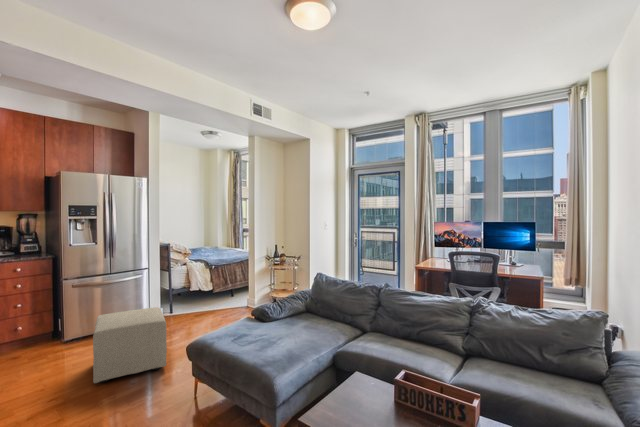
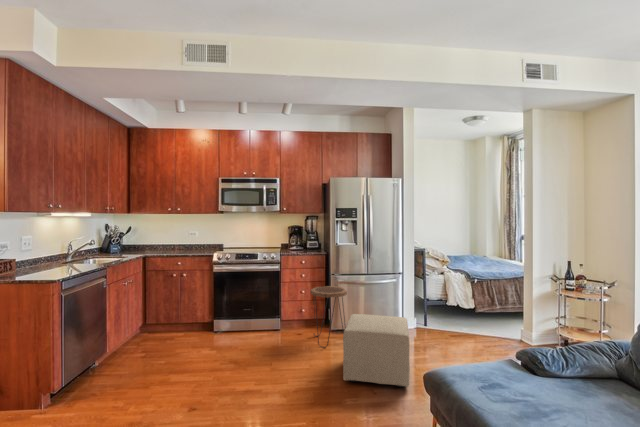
side table: none [34,291,87,362] -> present [310,286,347,347]

